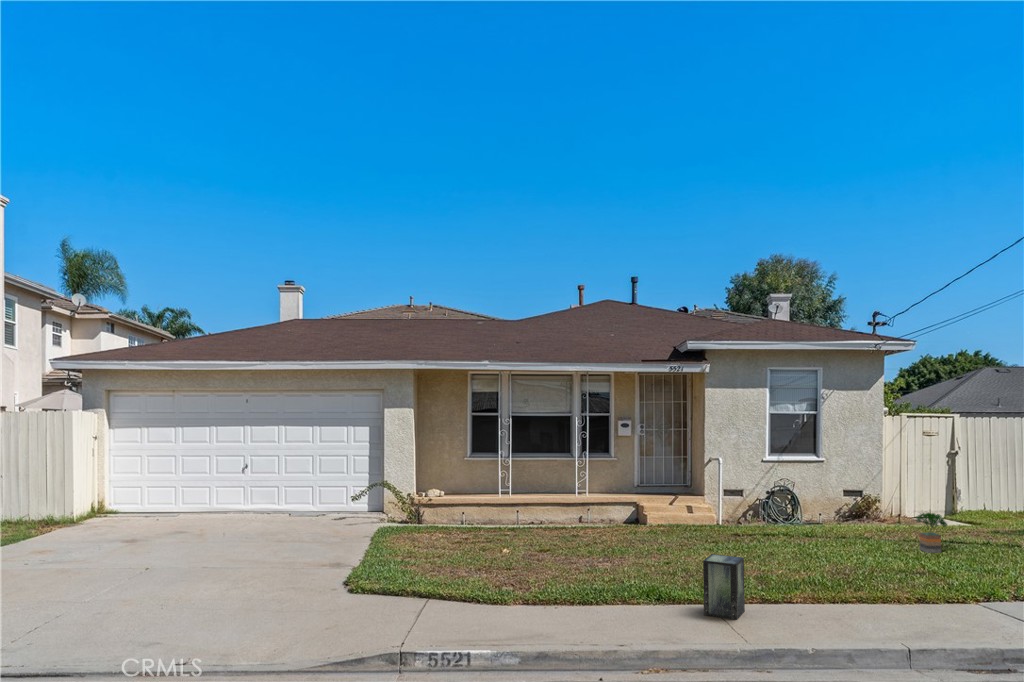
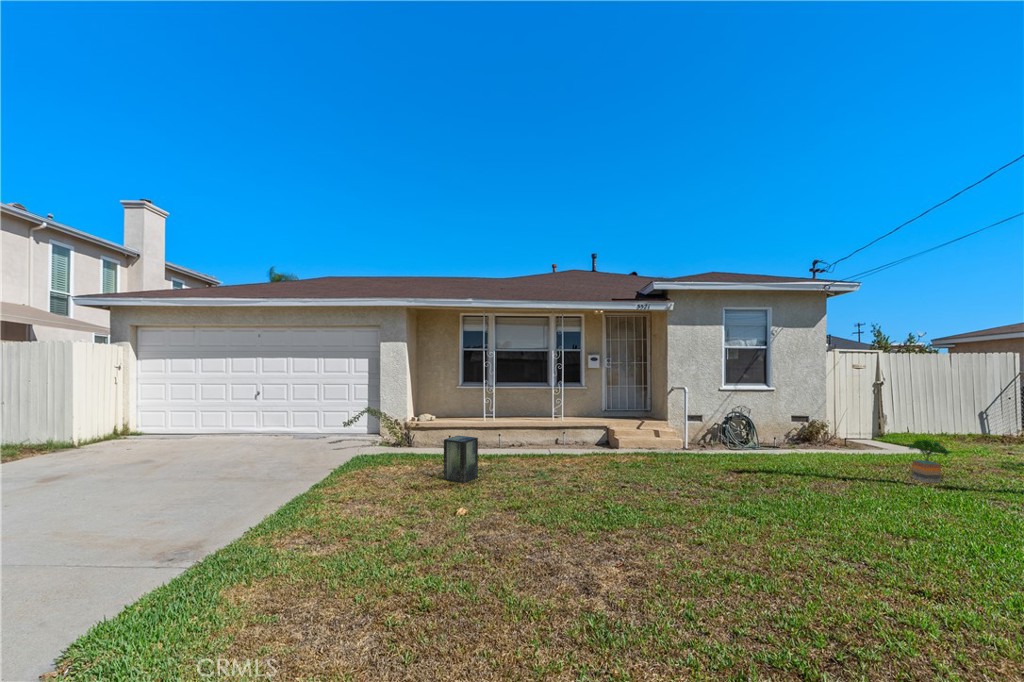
storage box: present [703,554,745,620] -> present [444,436,478,483]

